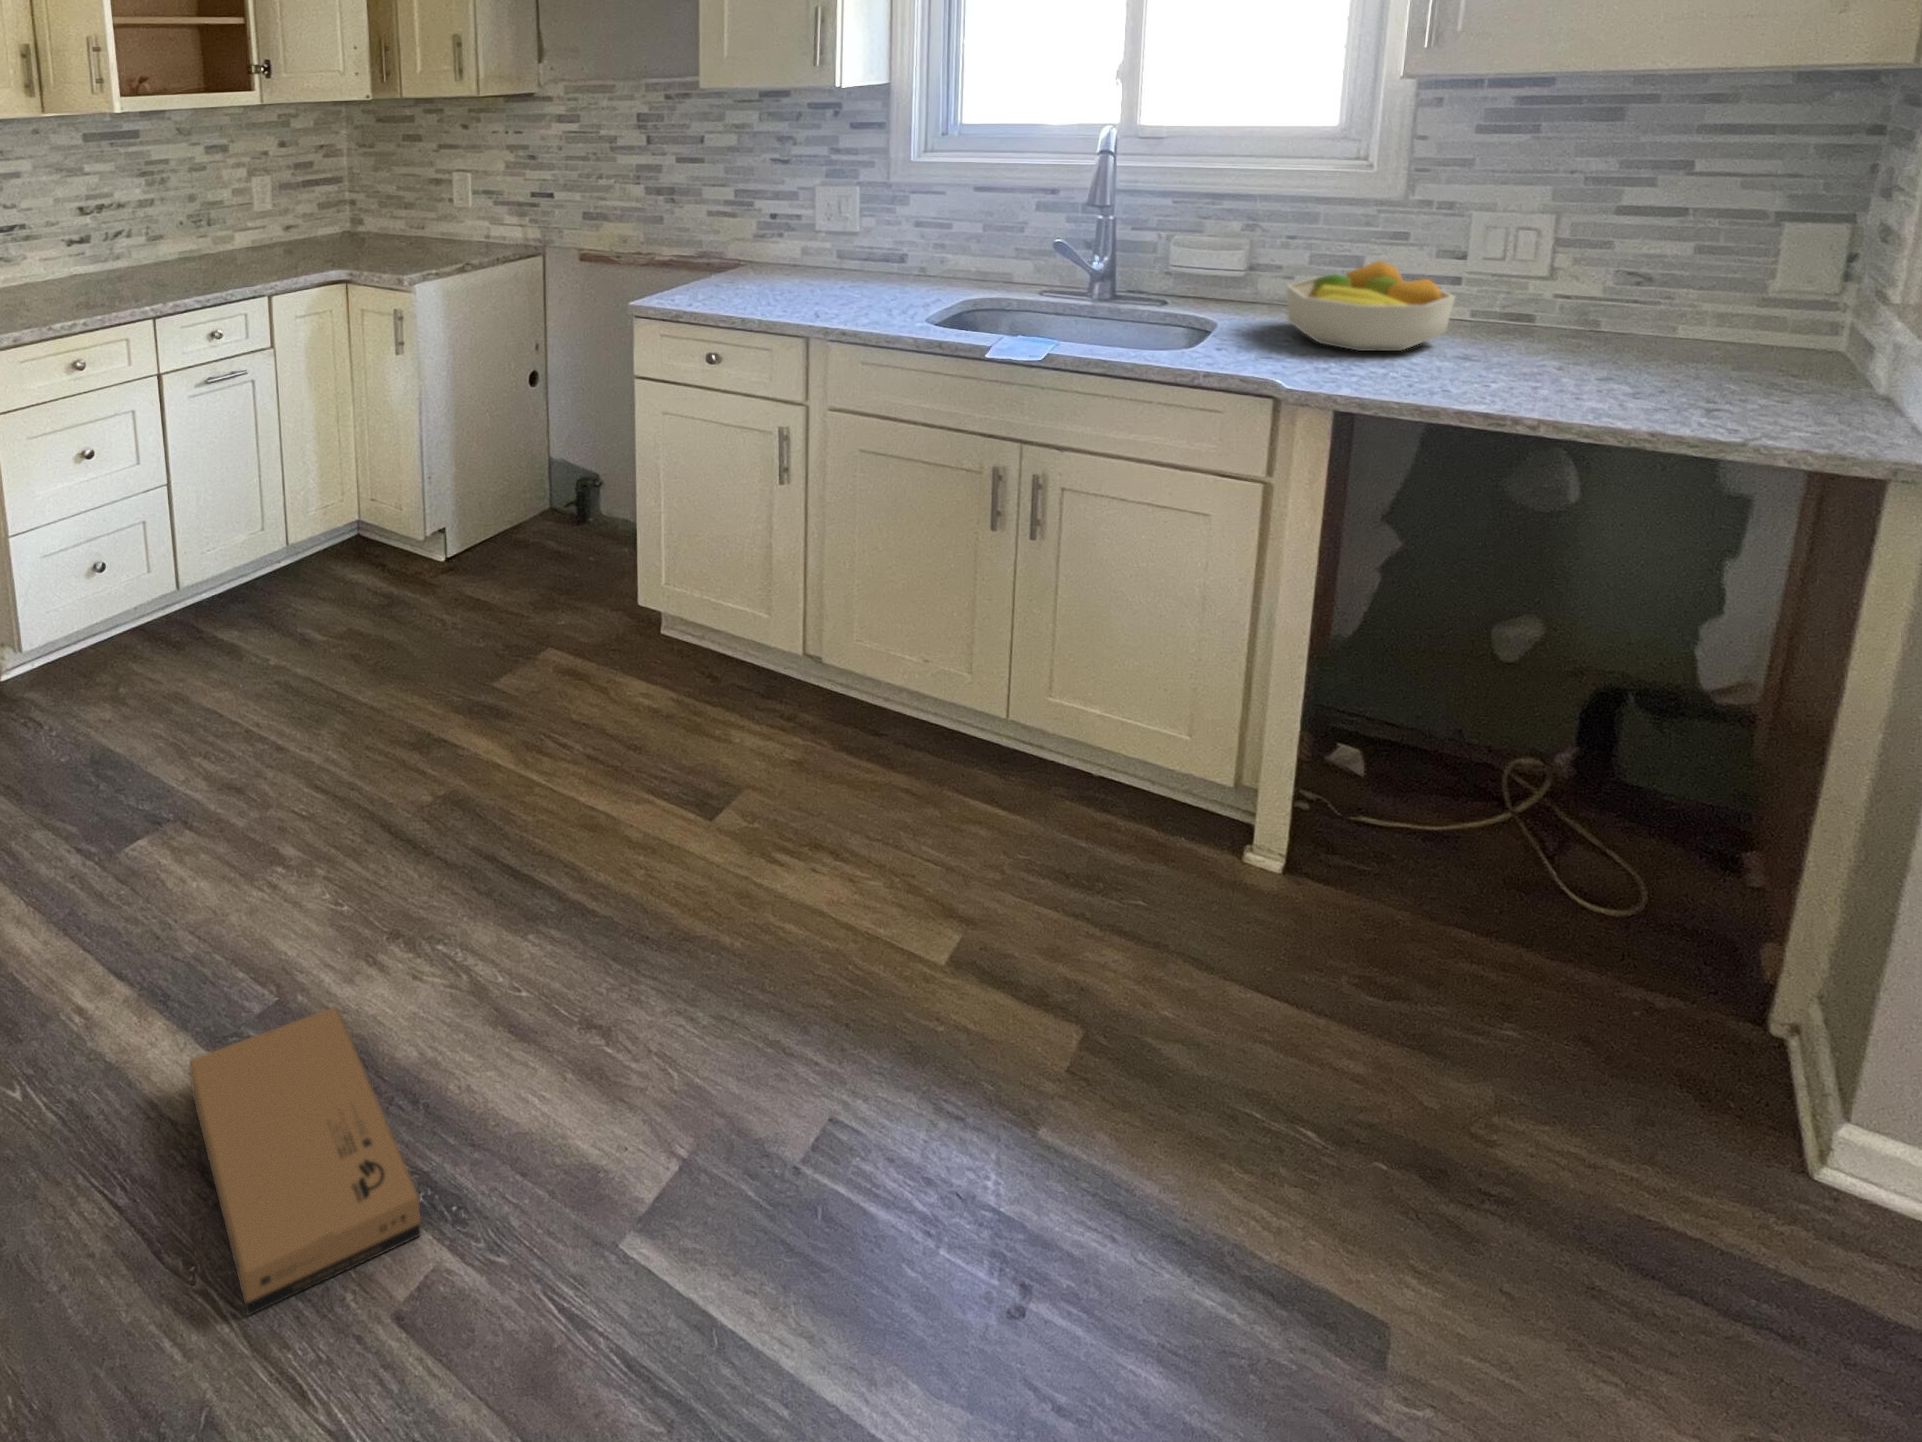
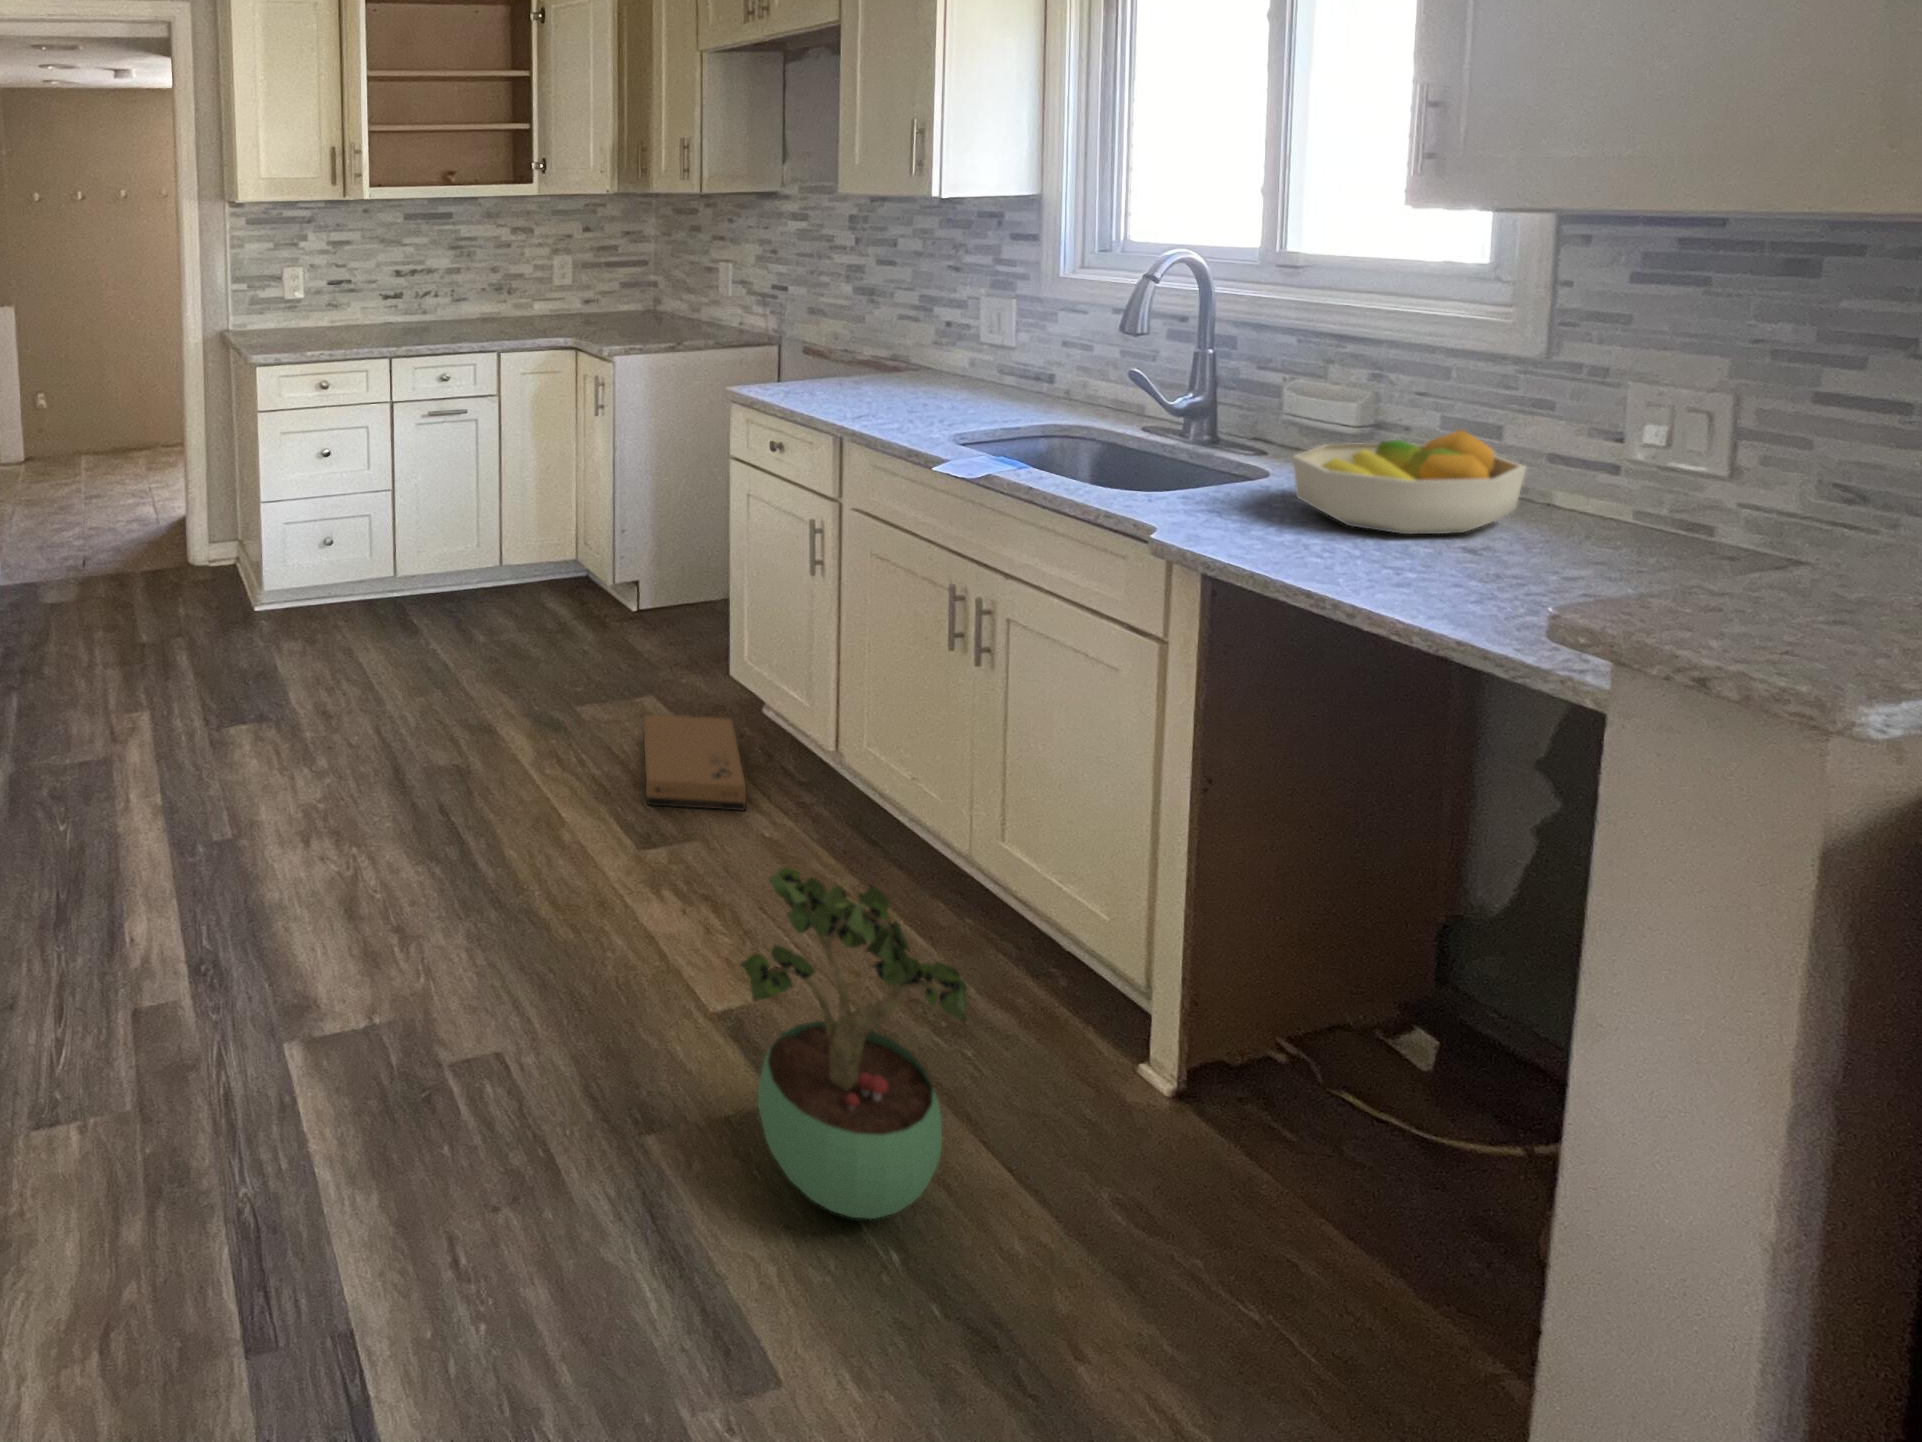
potted plant: none [1144,785,1429,1122] -> present [741,868,968,1219]
cardboard box: present [189,1007,421,1315] -> present [644,715,746,810]

